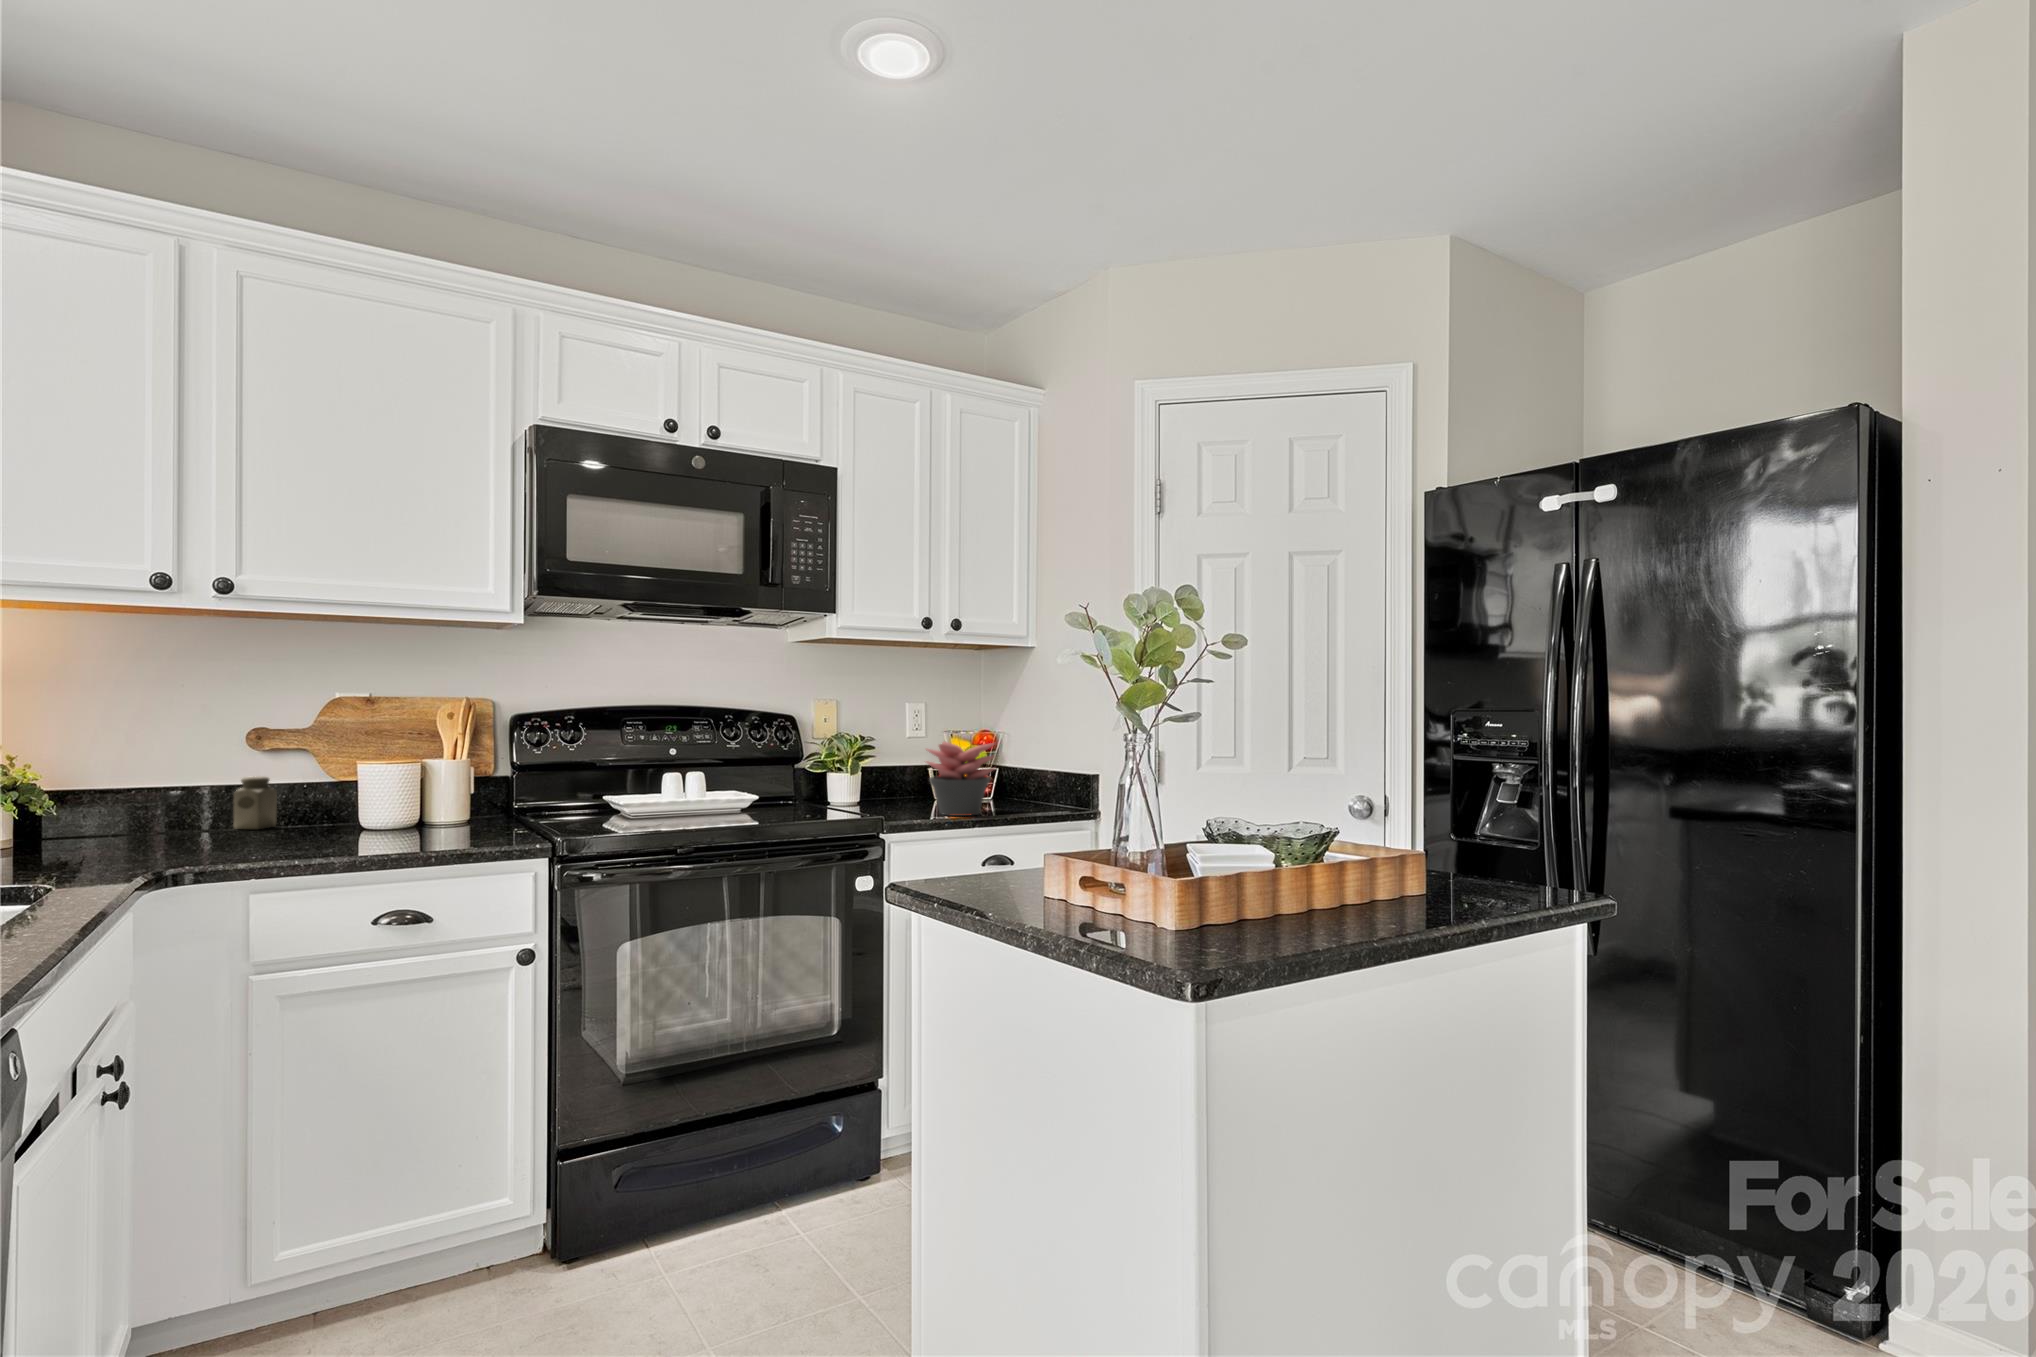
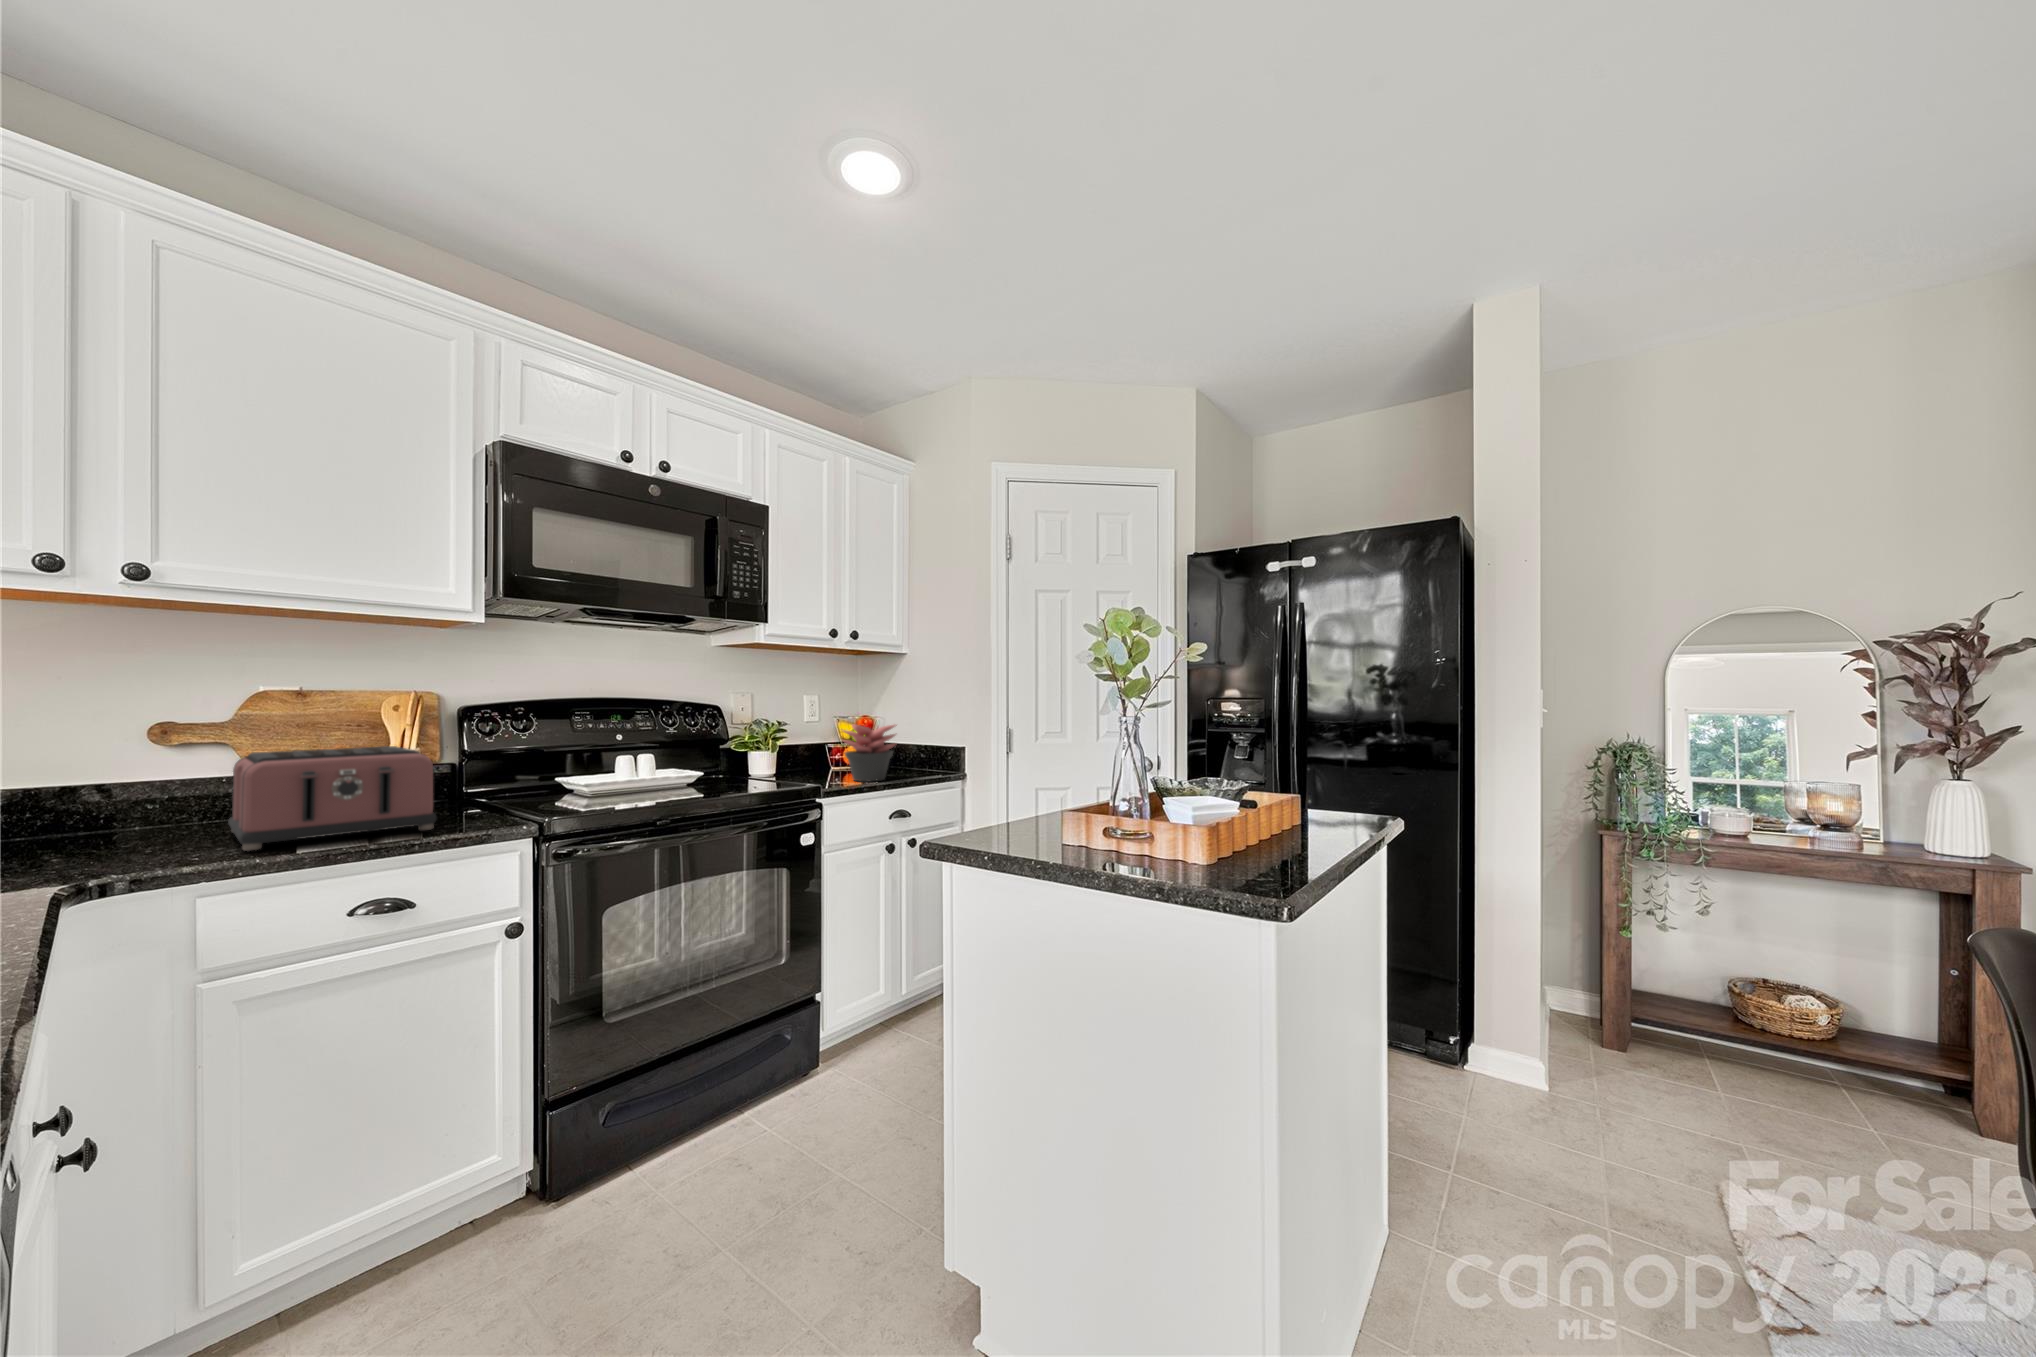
toaster: none [303,755,469,851] -> present [228,746,437,851]
salt shaker: present [233,776,277,829] -> none [131,773,189,830]

